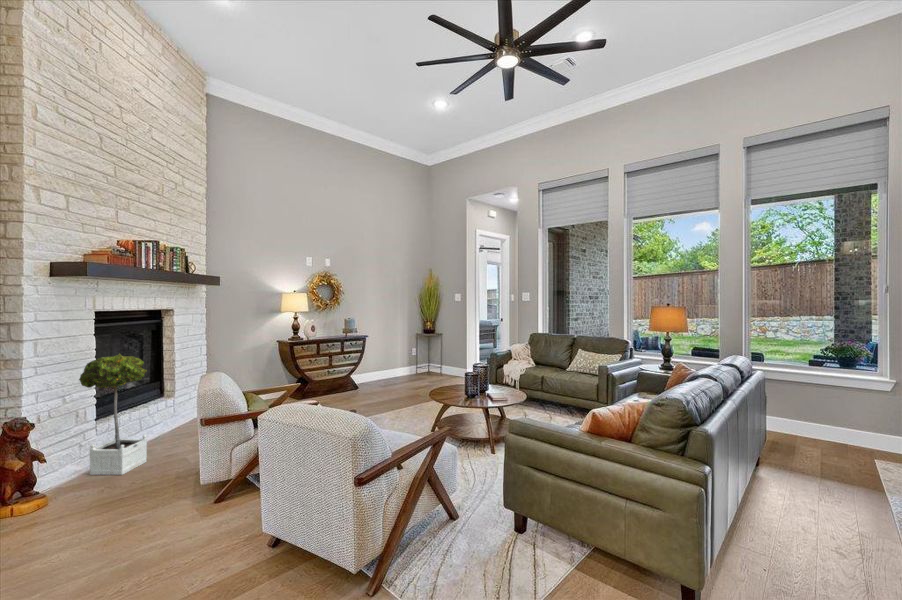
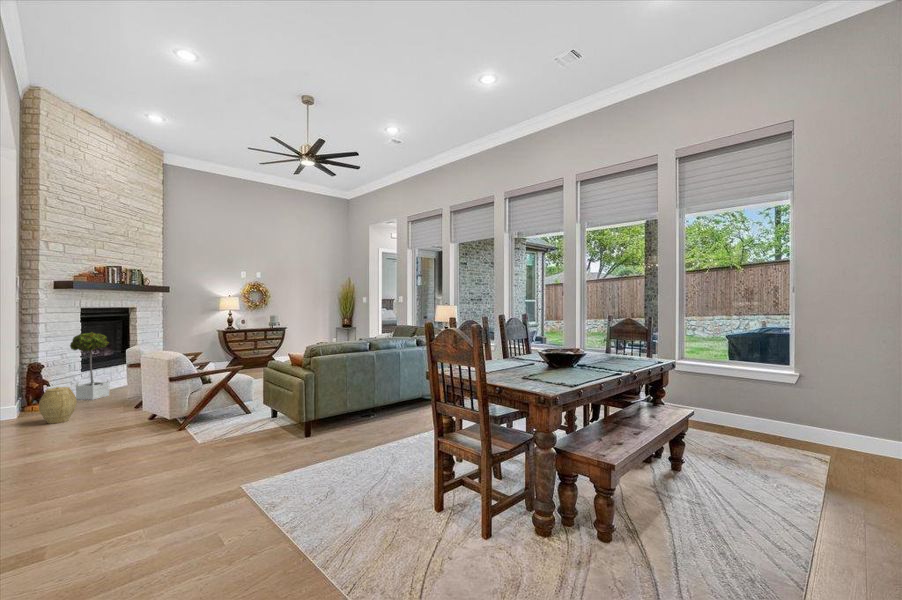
woven basket: none [35,481,116,569] -> present [39,387,77,424]

